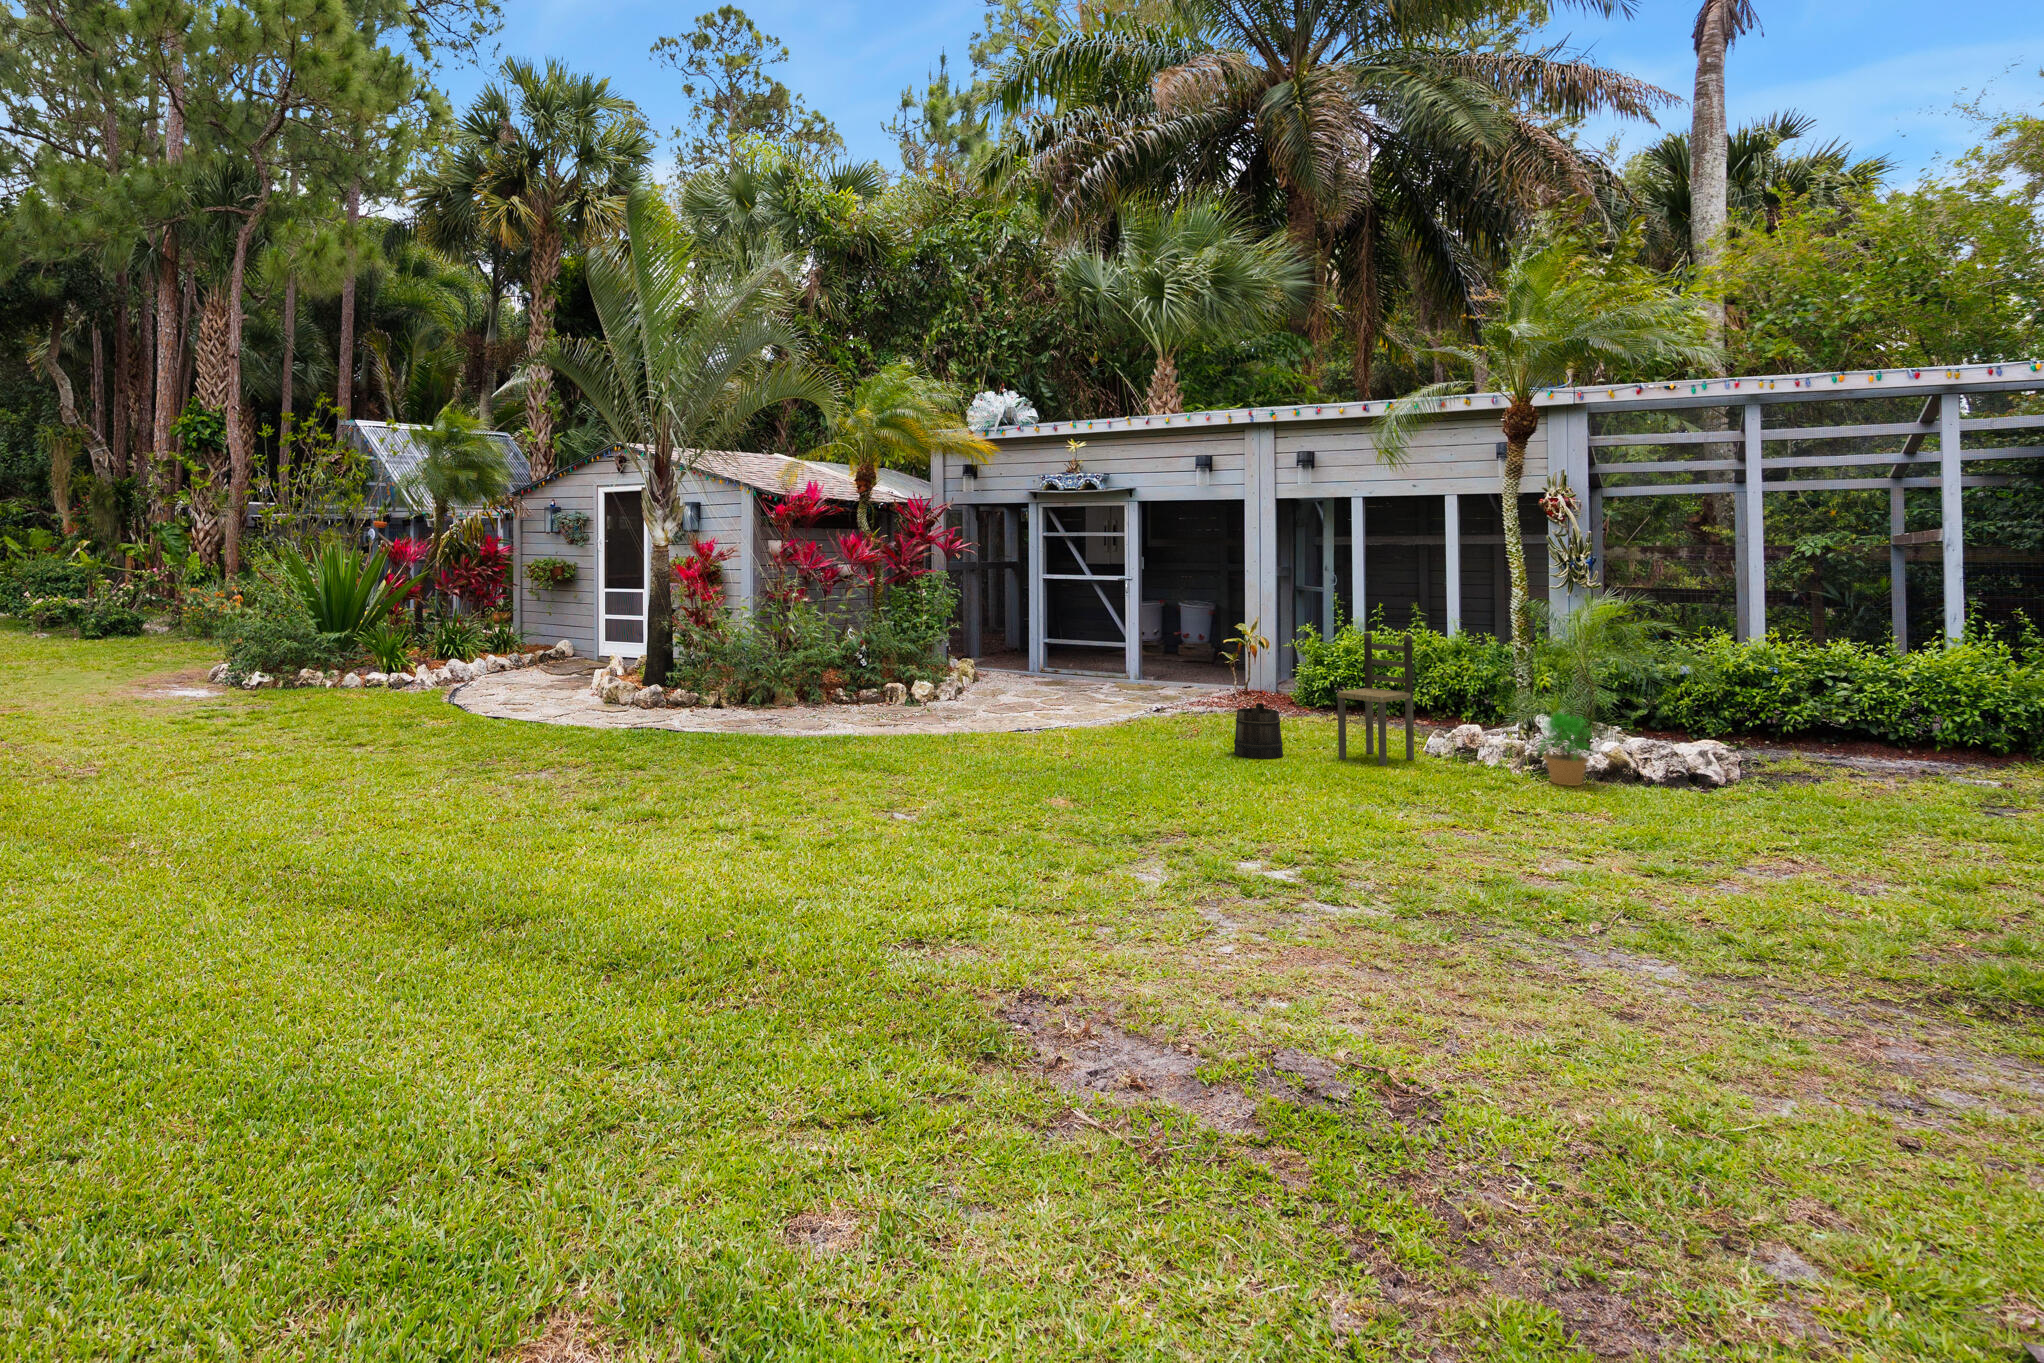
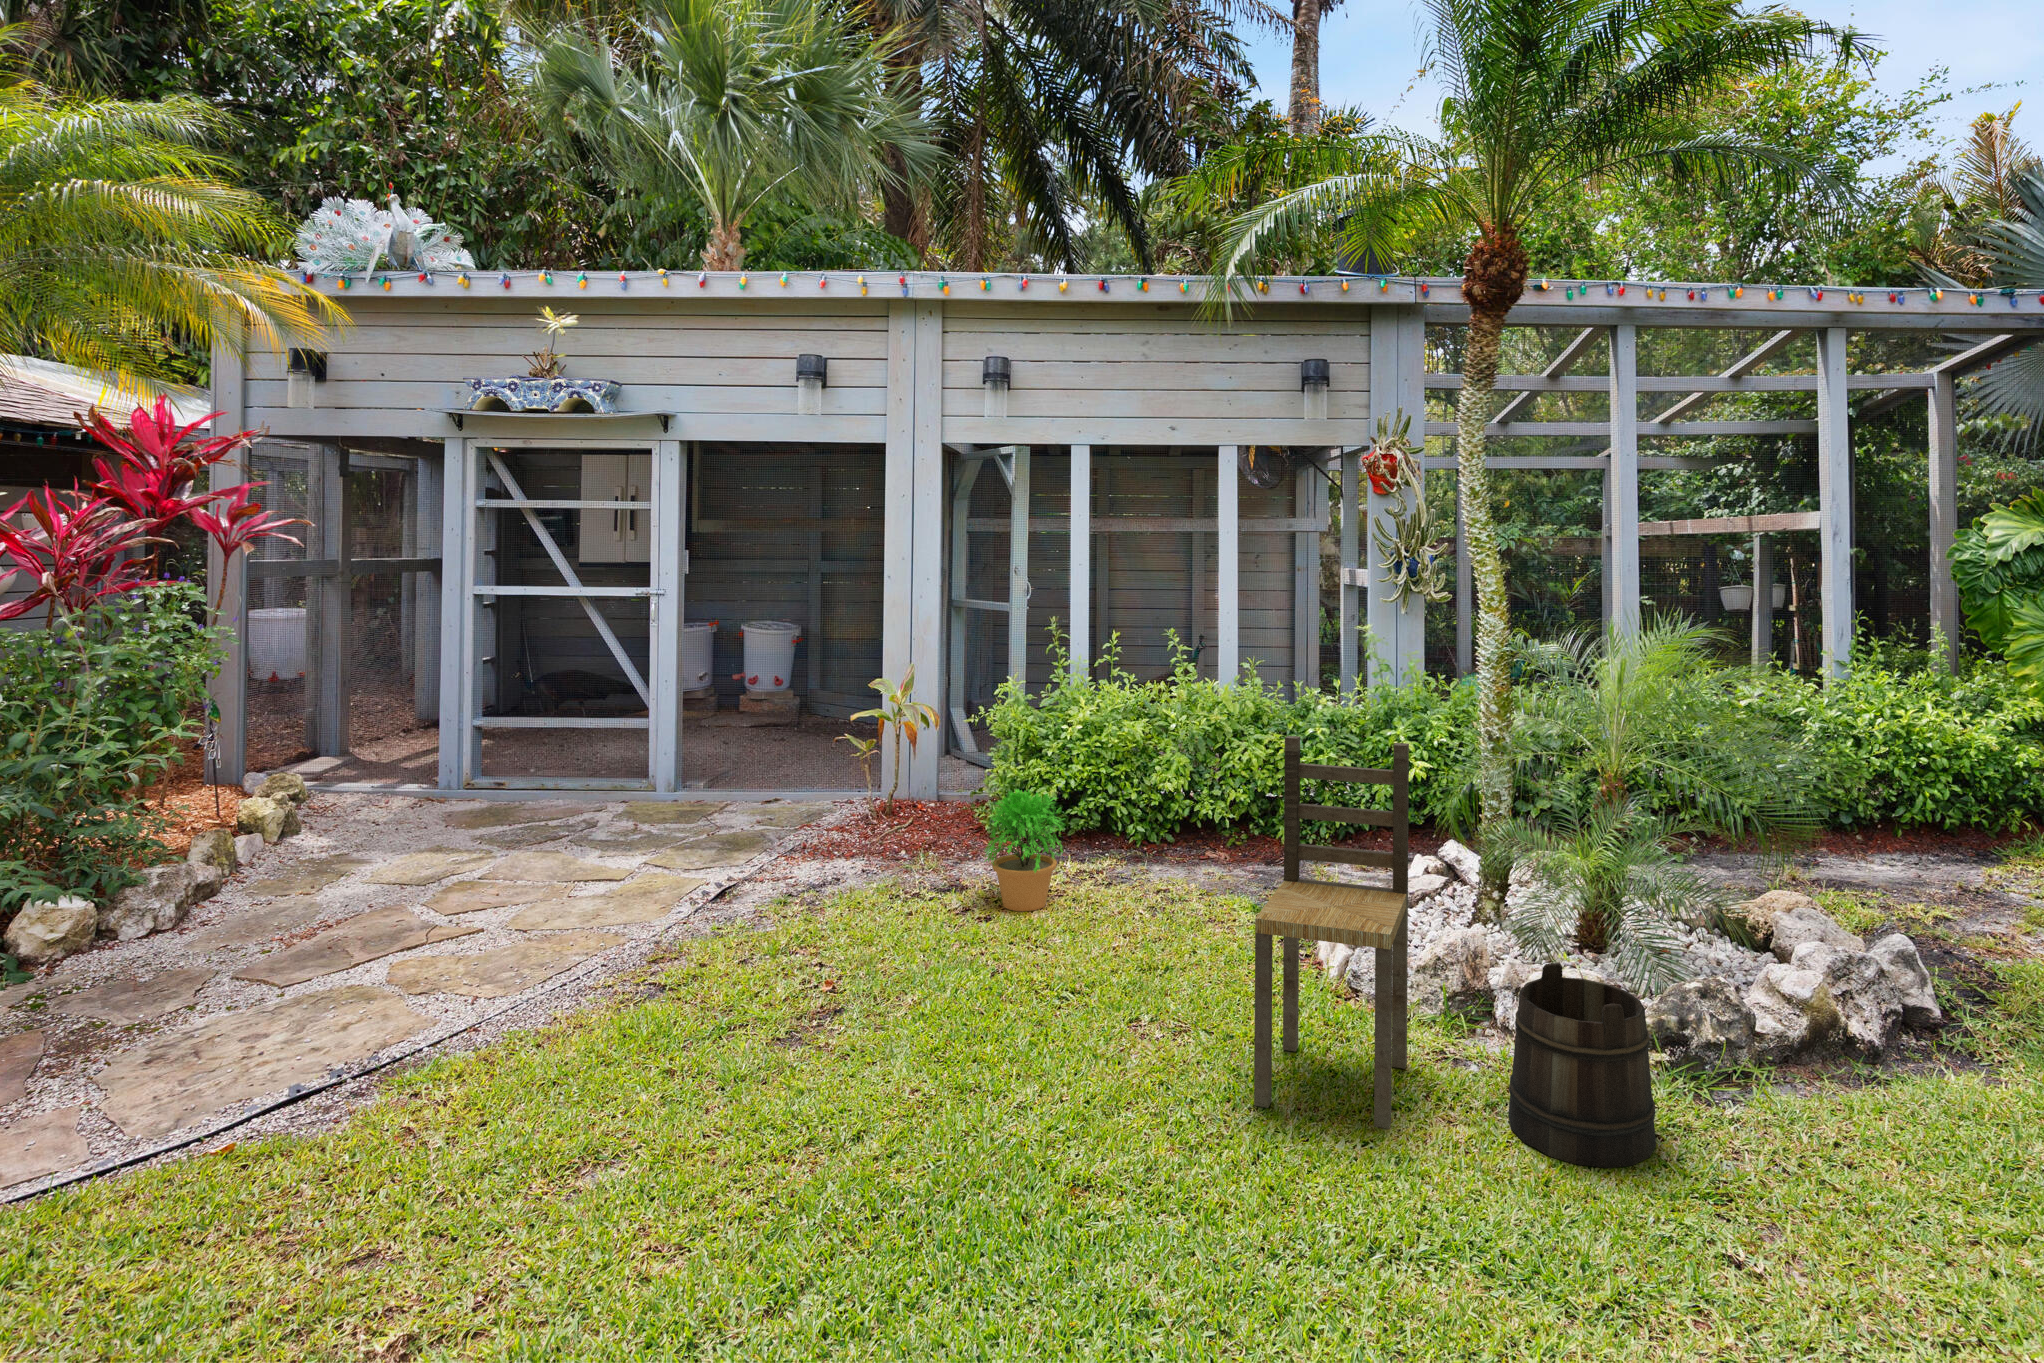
bucket: present [1234,703,1283,759] -> present [1508,963,1656,1168]
potted plant: present [1538,713,1593,786] -> present [984,789,1064,911]

